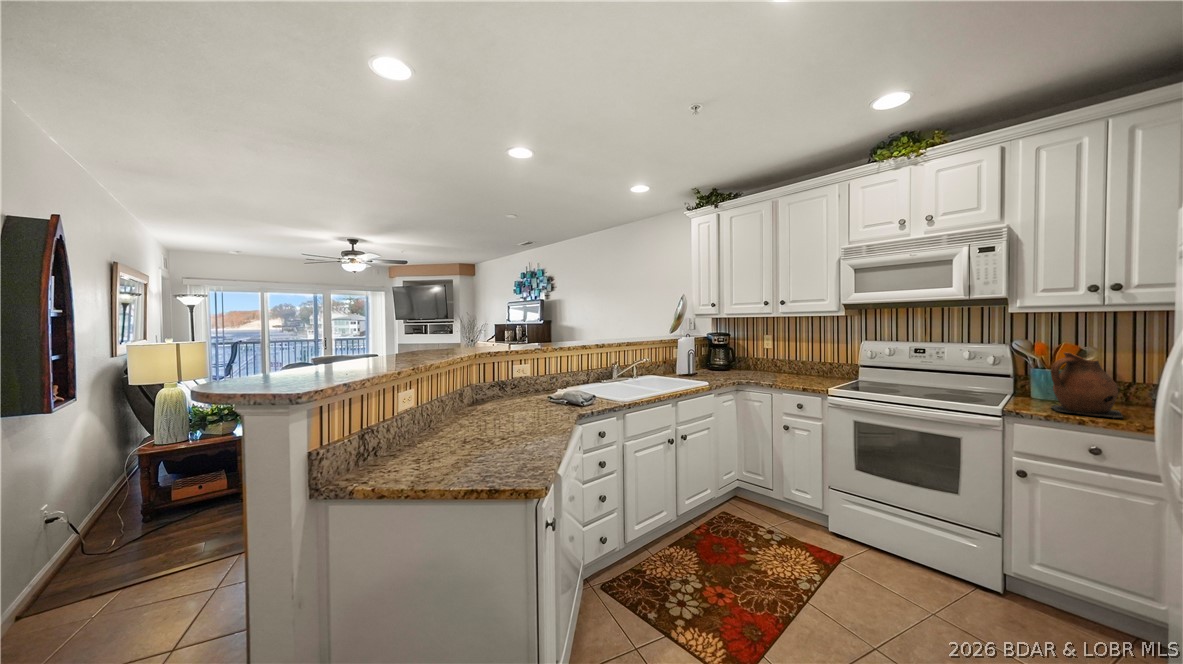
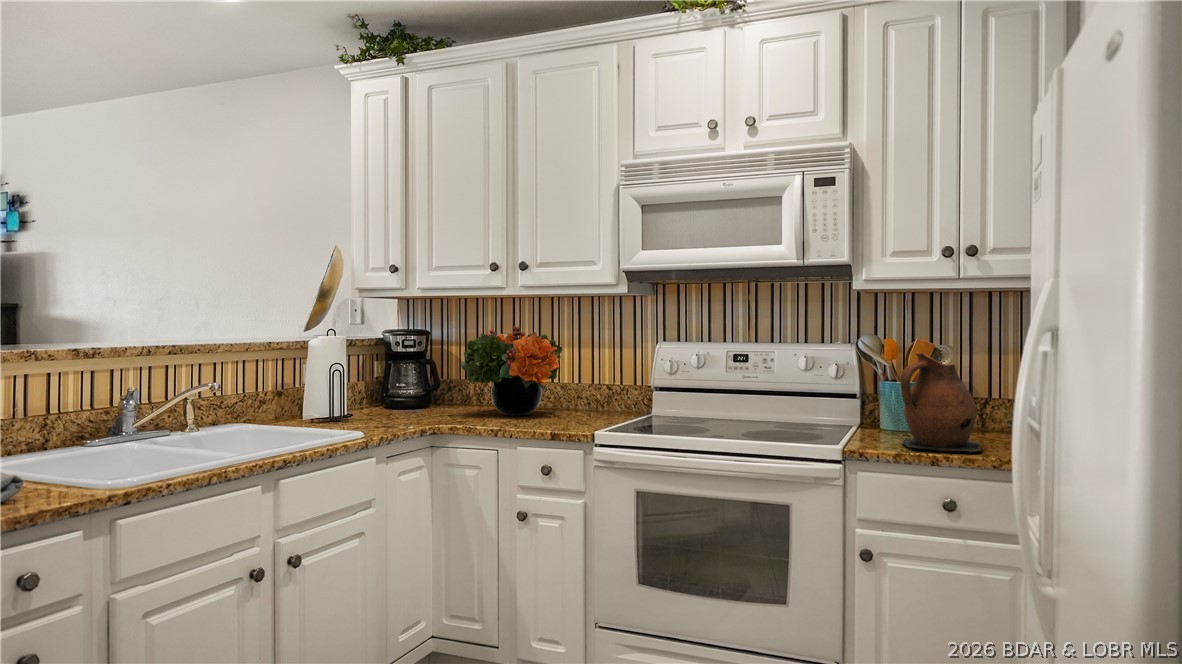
flower arrangement: none [749,332,805,377] -> present [461,326,562,416]

